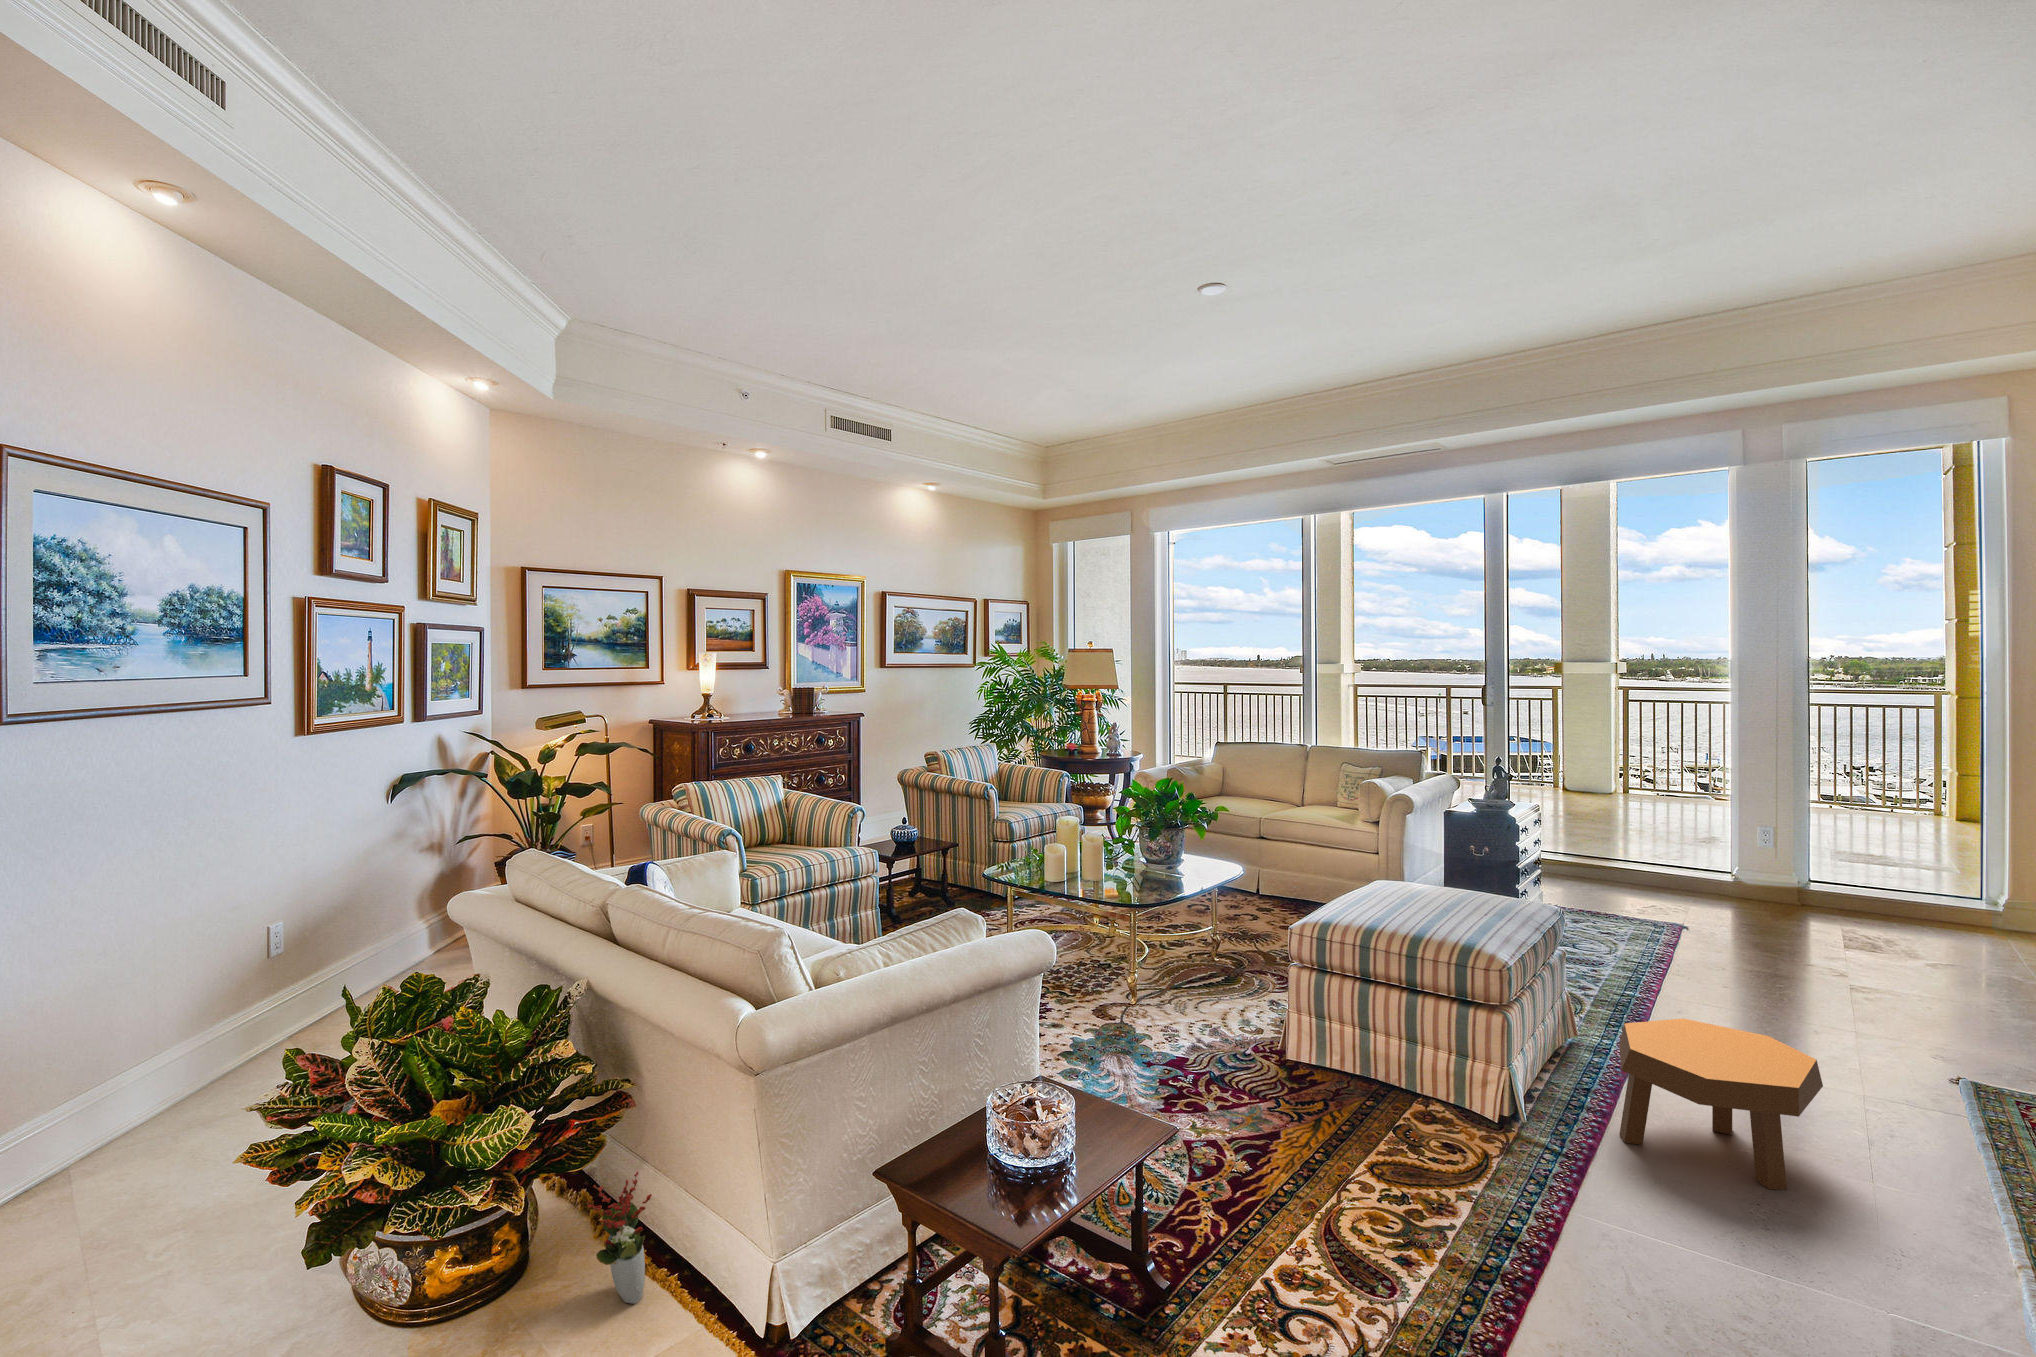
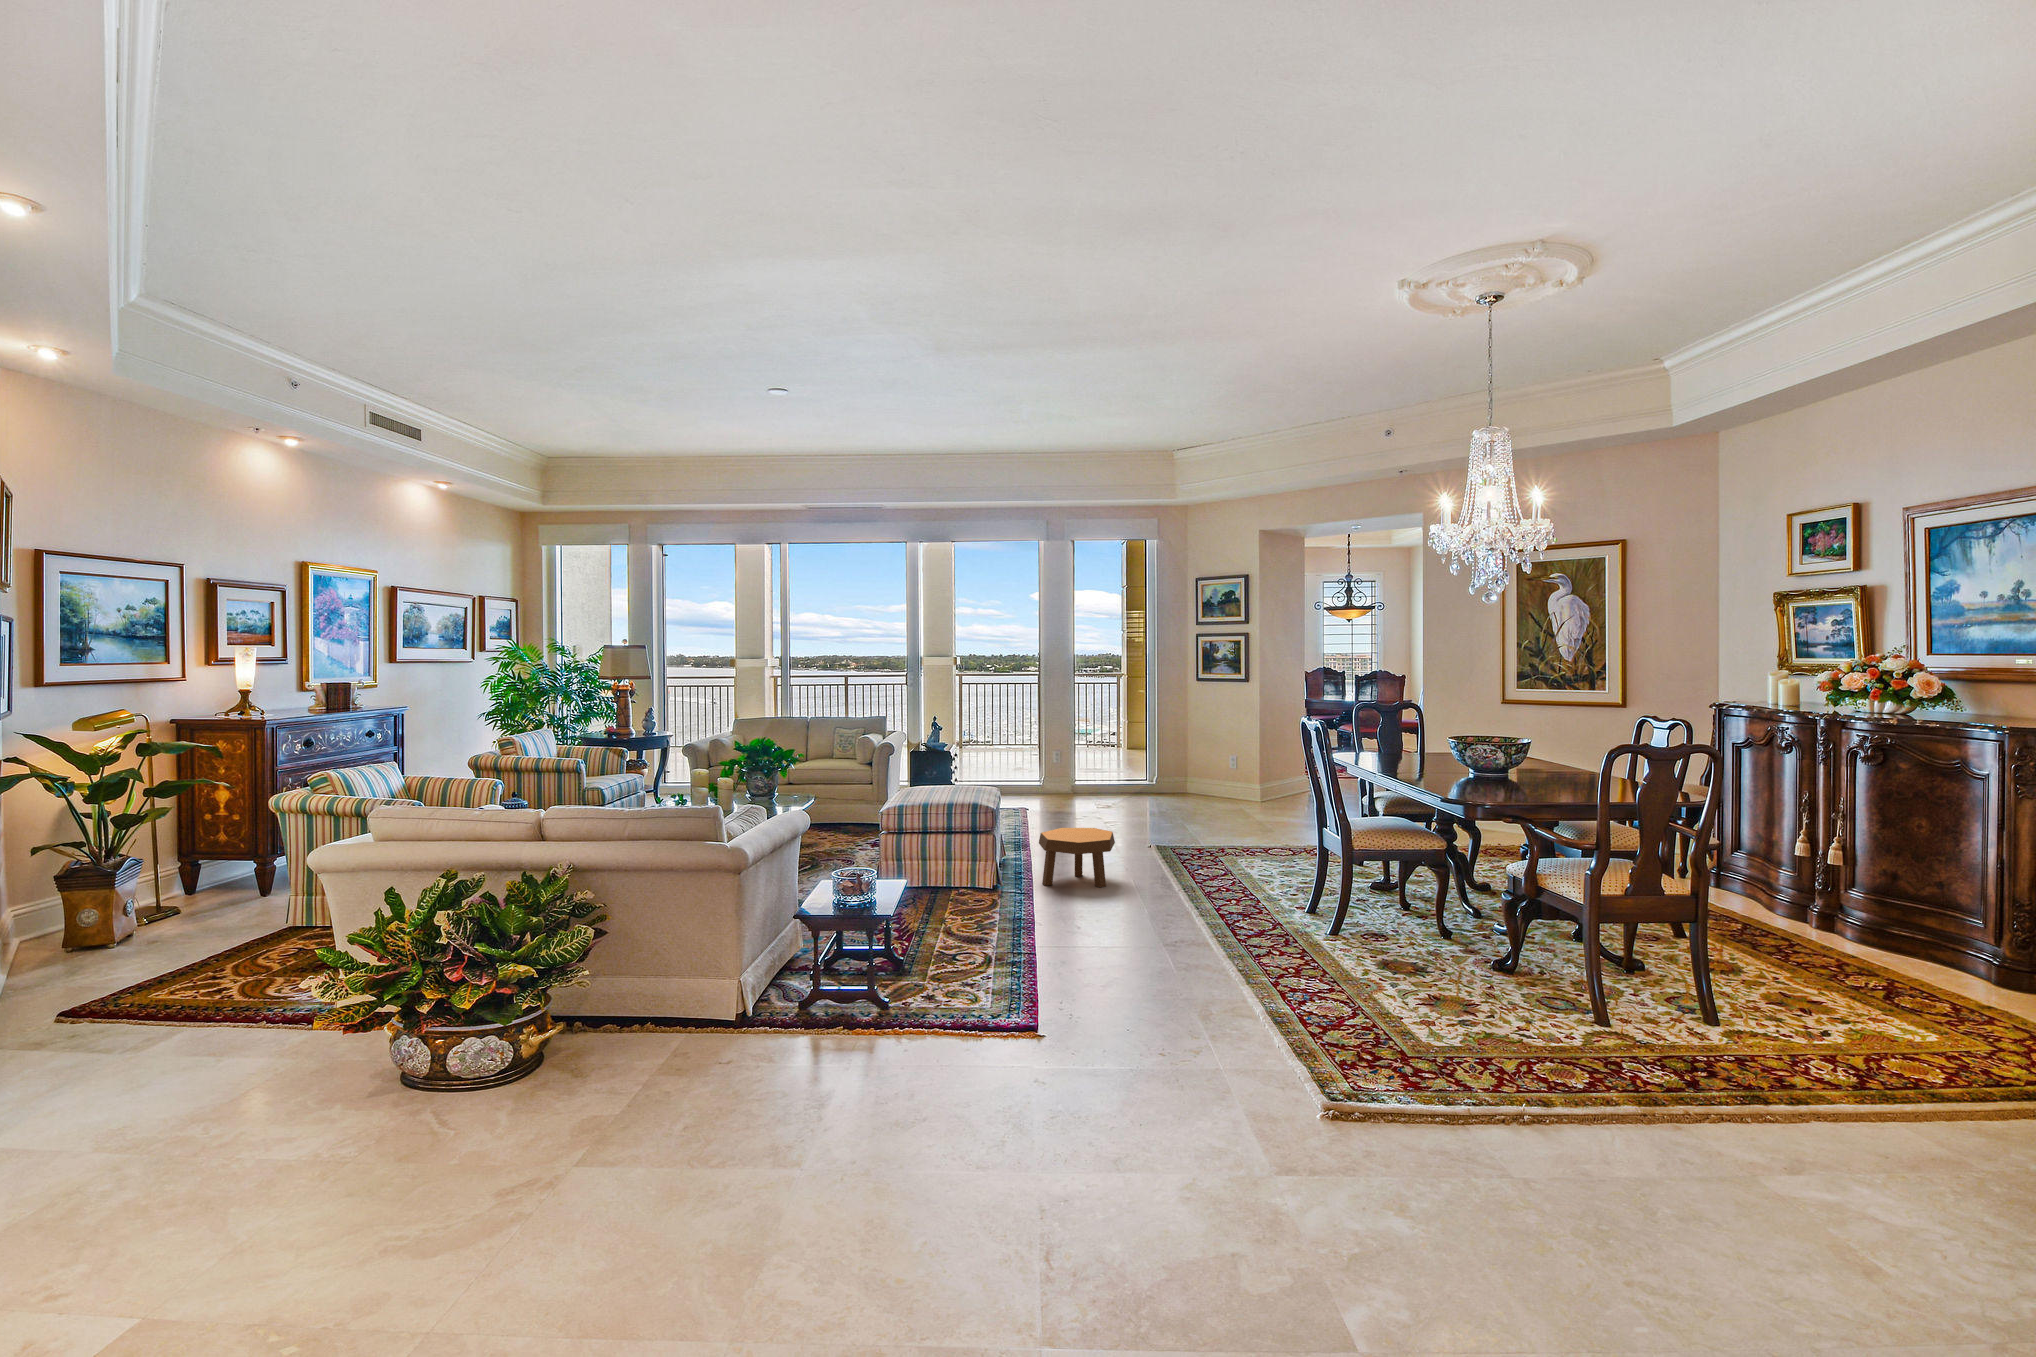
decorative plant: present [587,1171,652,1304] -> none [603,958,643,1031]

